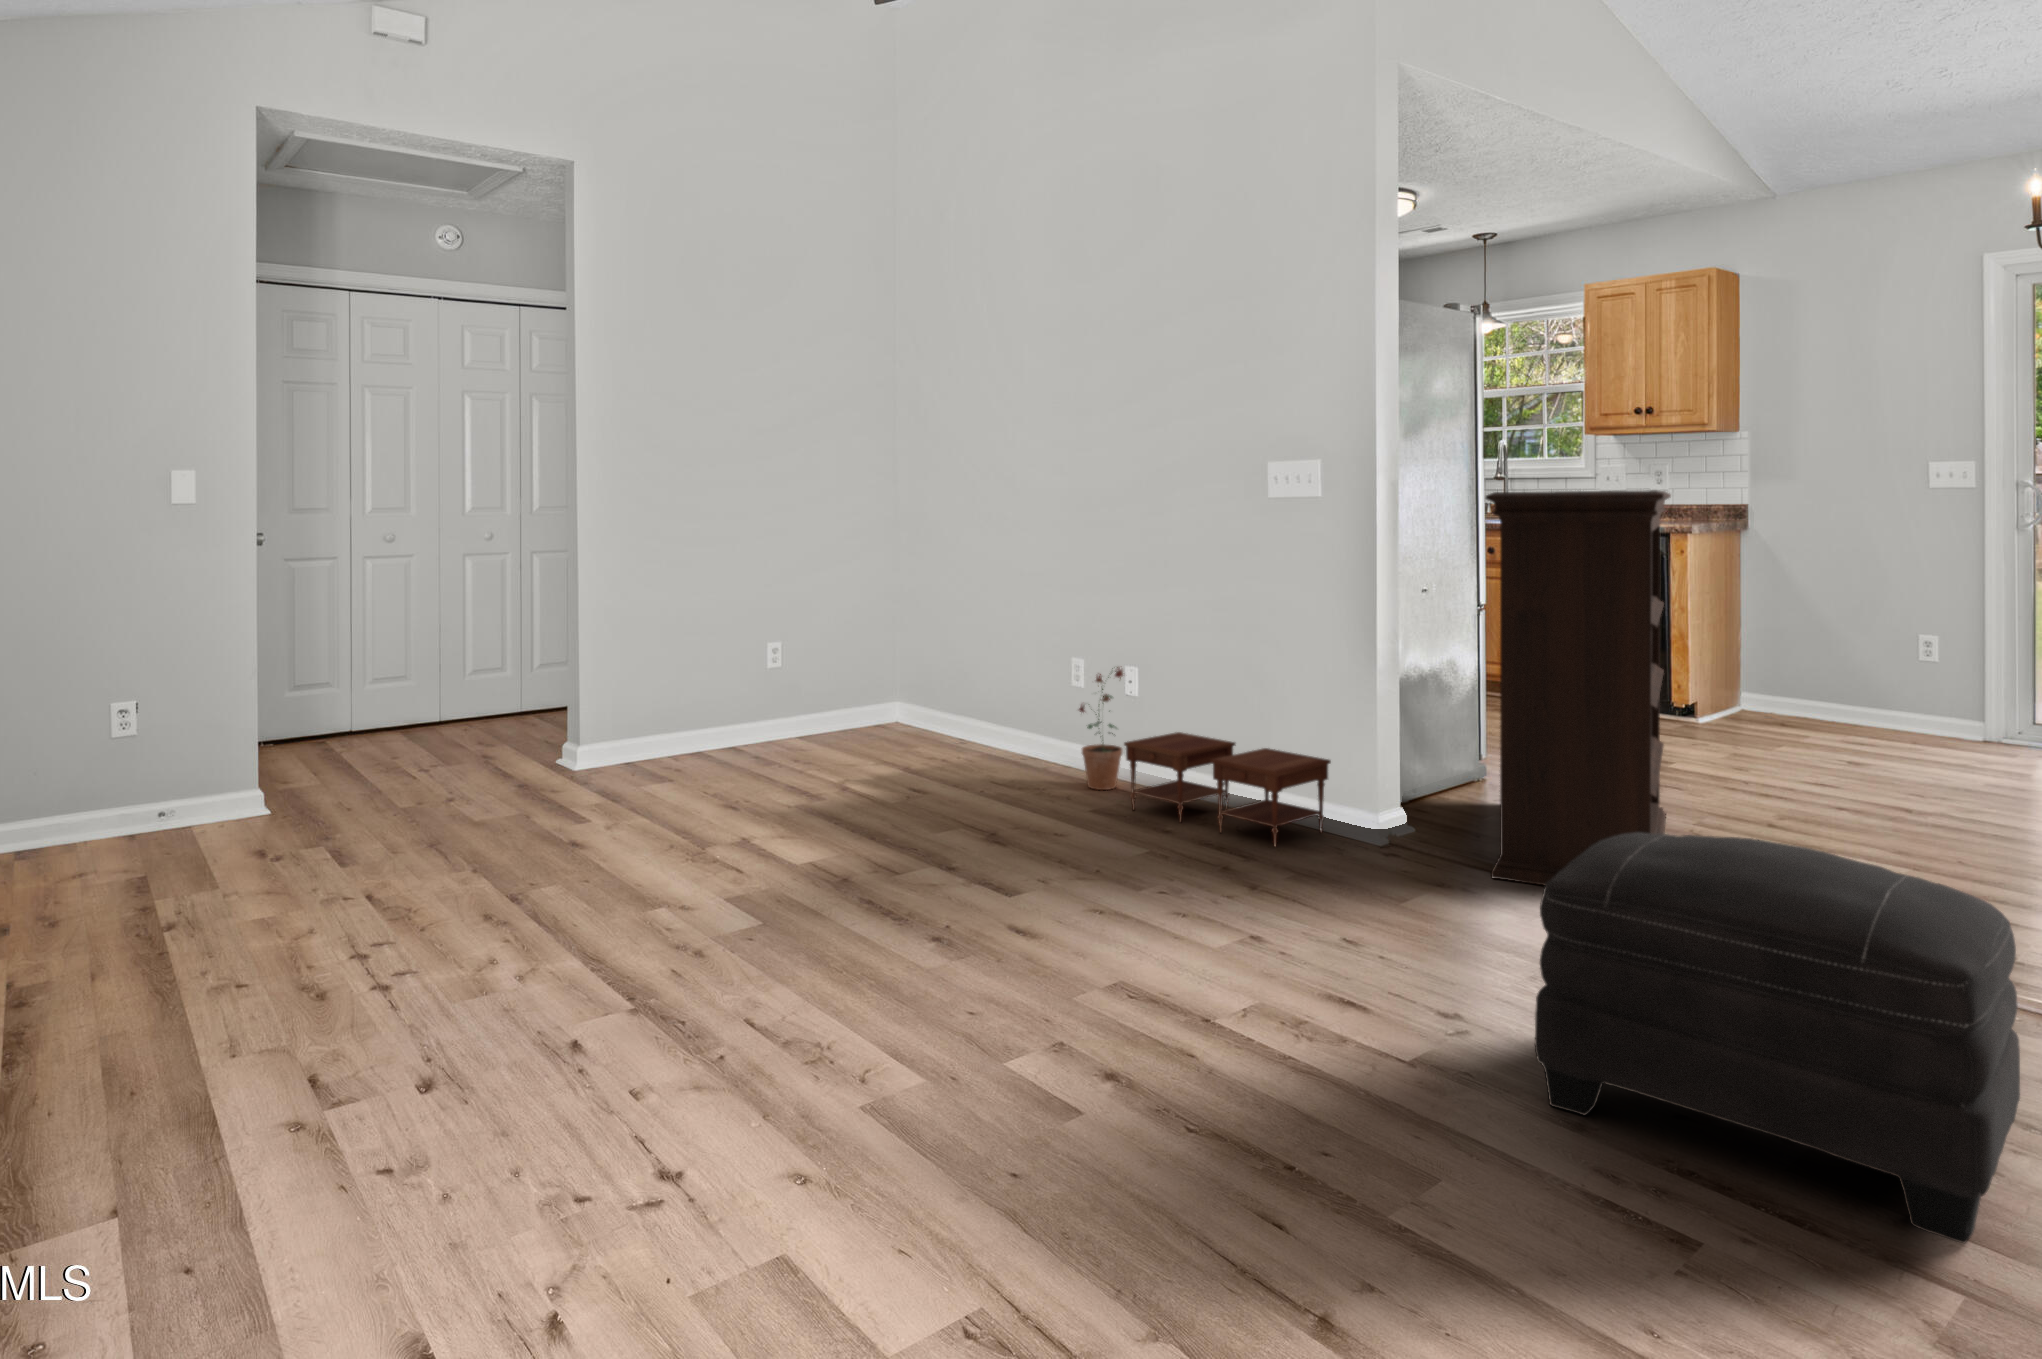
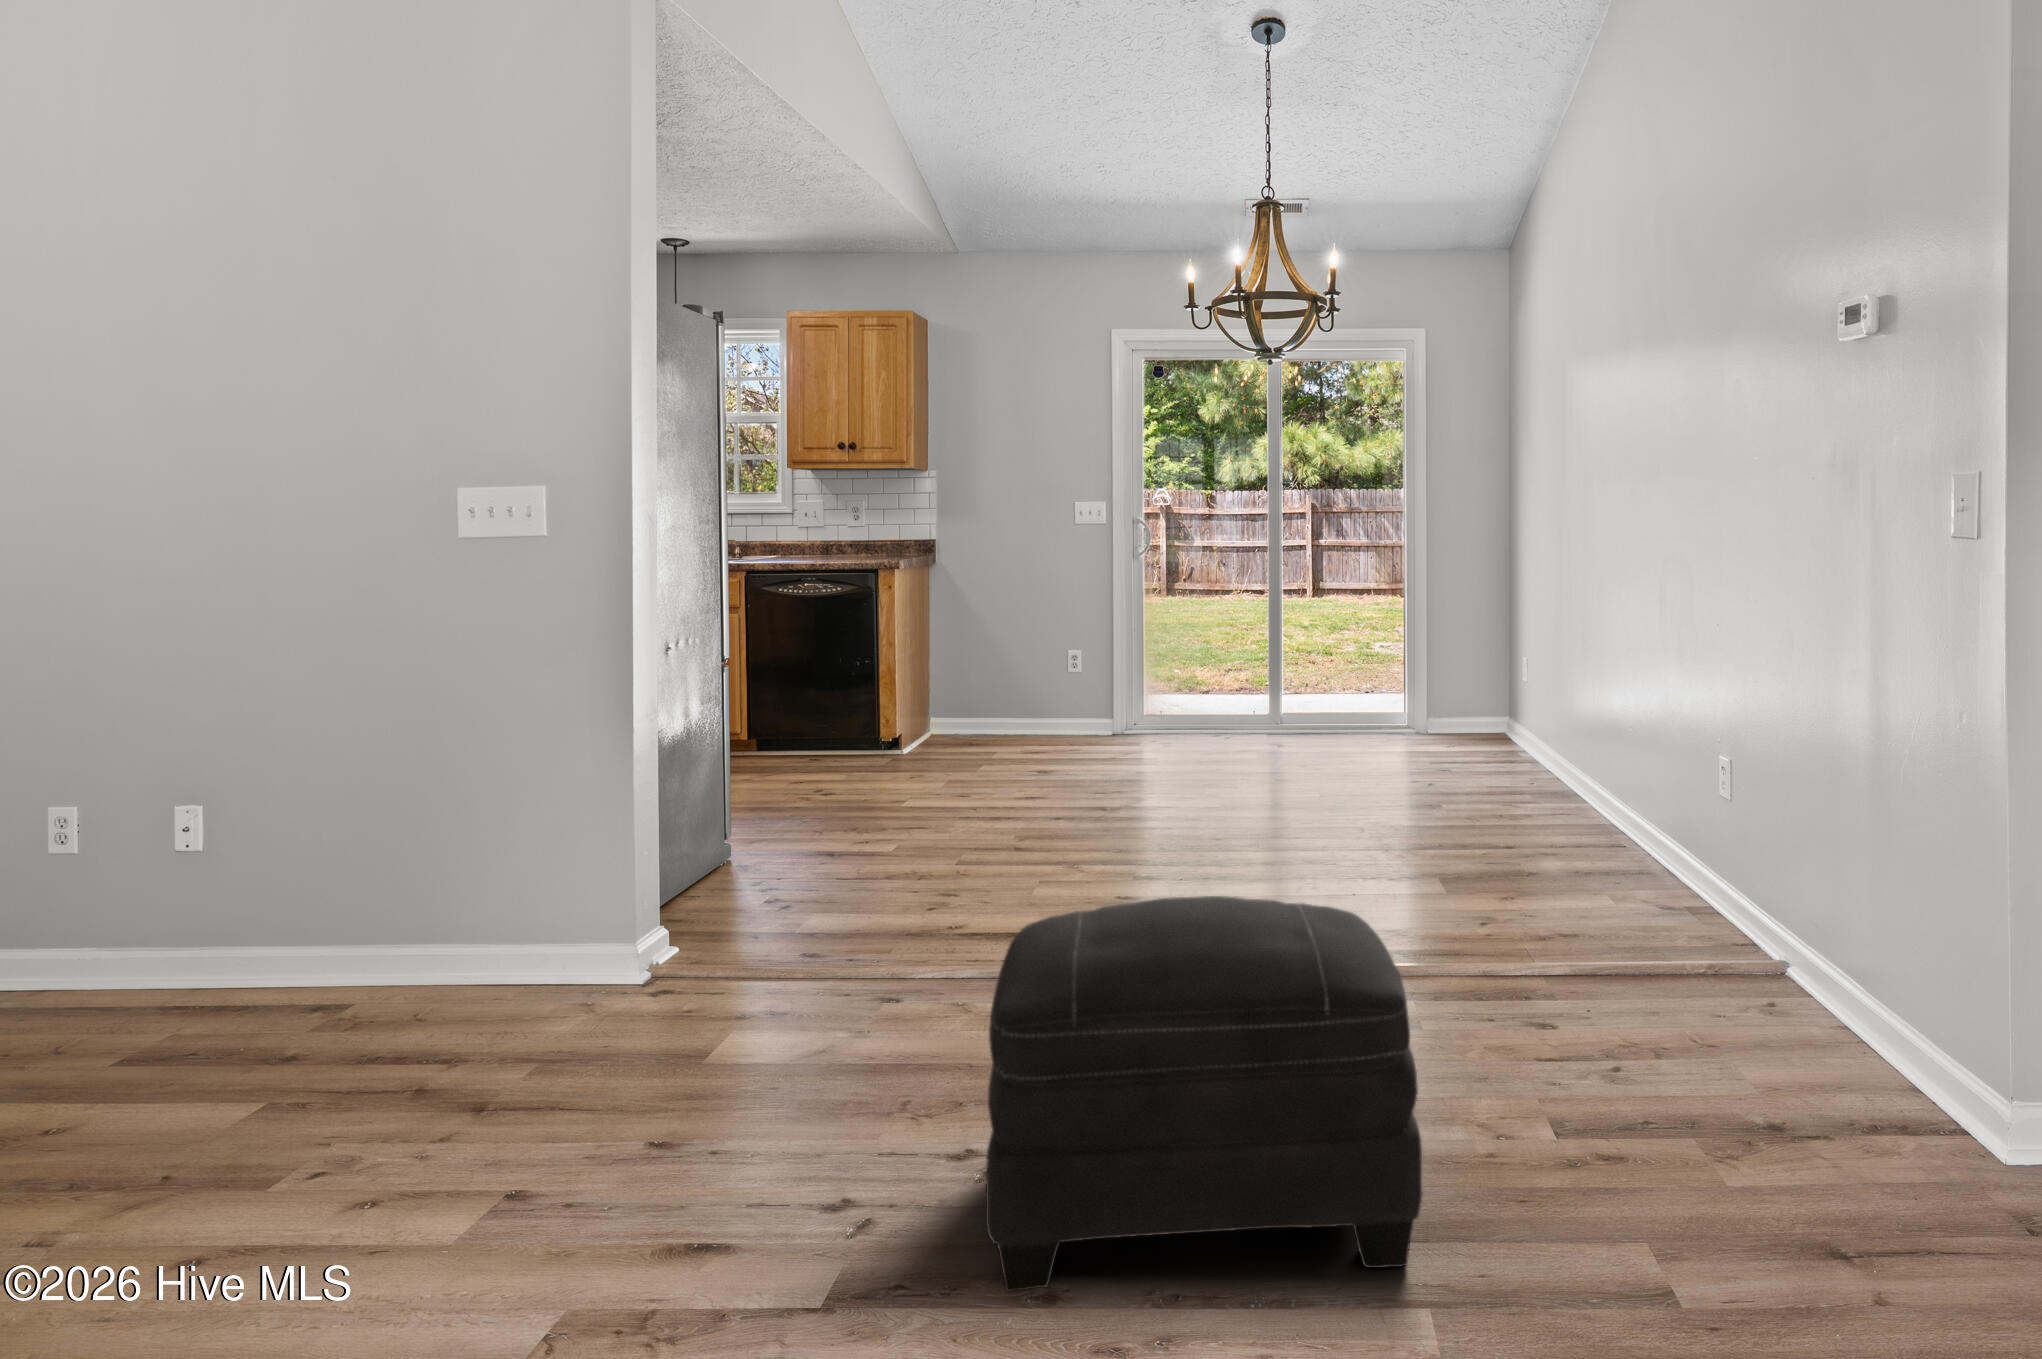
bookshelf: present [1486,490,1671,885] -> none [785,526,975,990]
potted plant: present [1079,667,1123,790] -> none [79,801,186,1011]
side table: present [1124,732,1331,846] -> none [194,885,565,1031]

